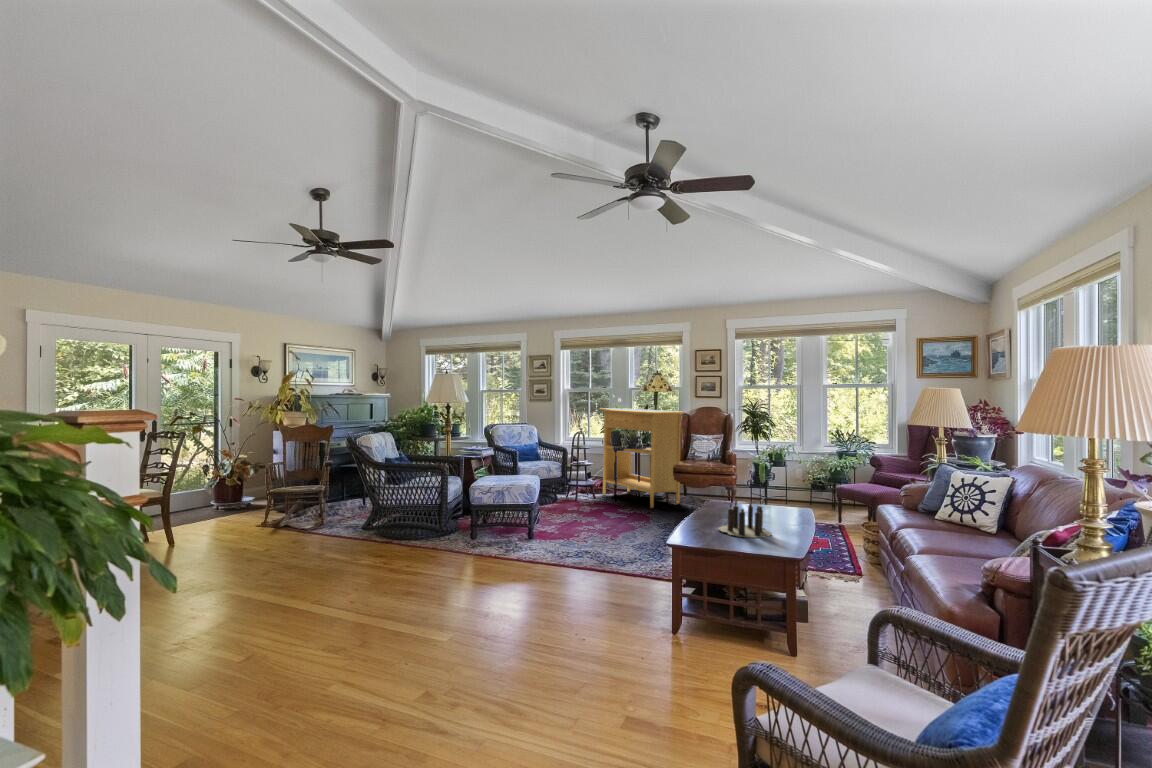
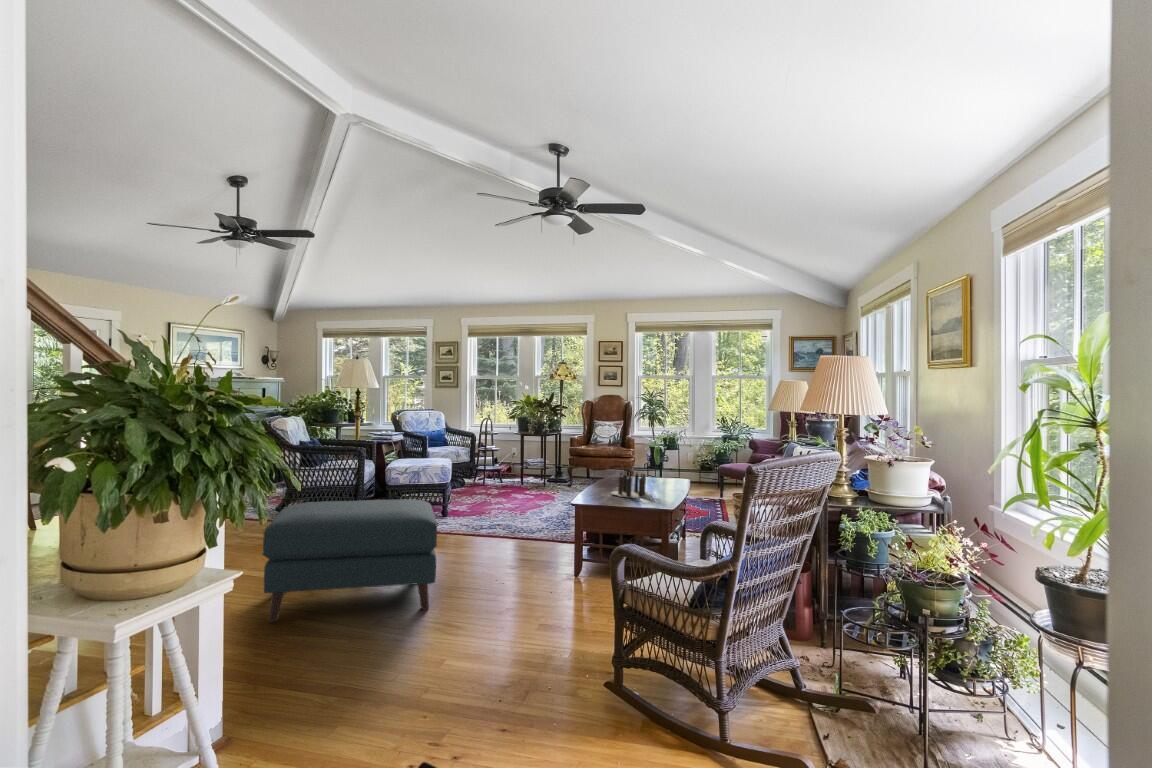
console table: present [600,408,683,508] -> none [507,395,588,489]
ottoman: none [279,536,499,698] -> present [263,500,438,622]

